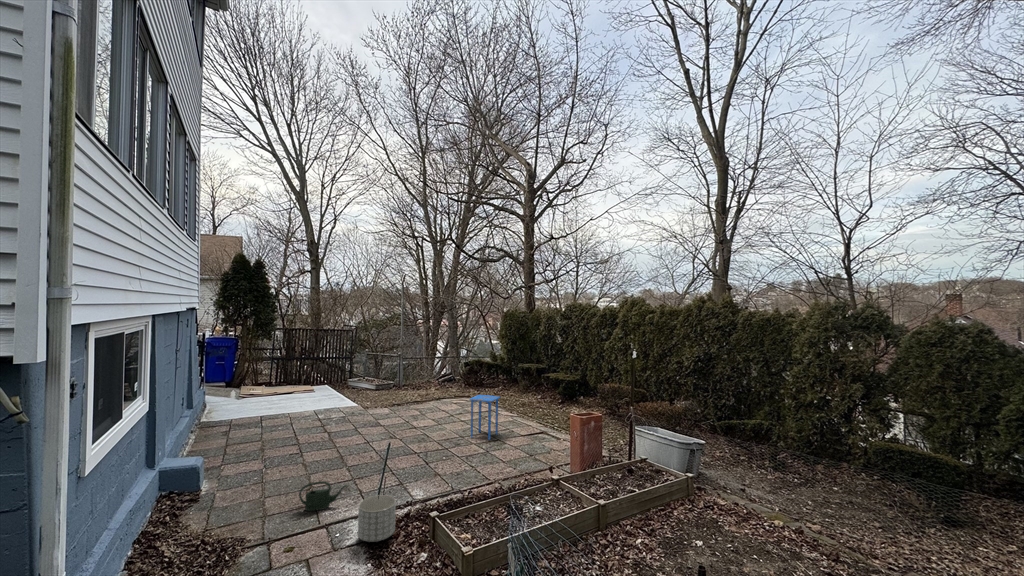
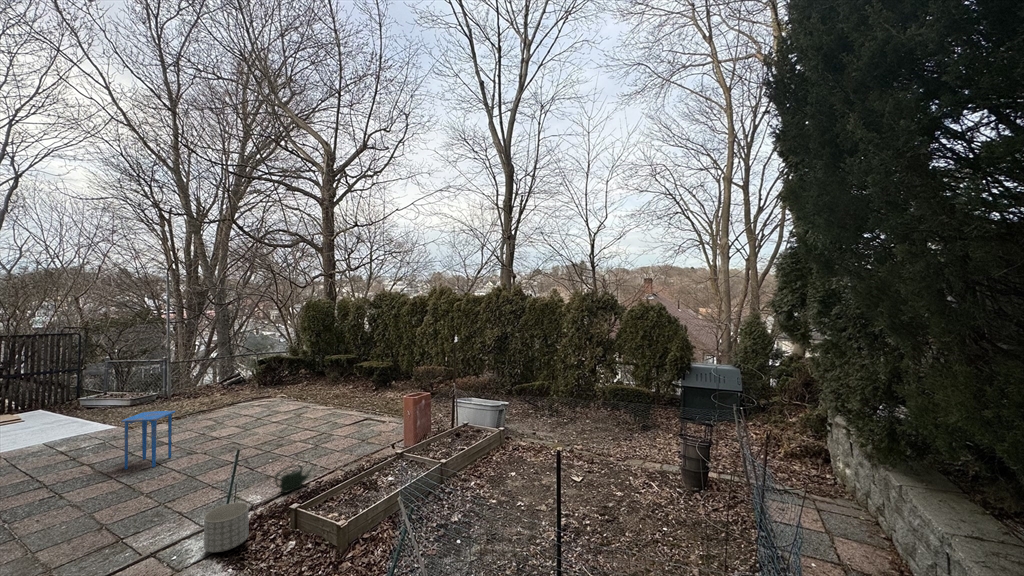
side table: present [470,395,500,440] -> present [121,411,175,469]
watering can: present [299,481,346,511] -> present [275,465,311,493]

